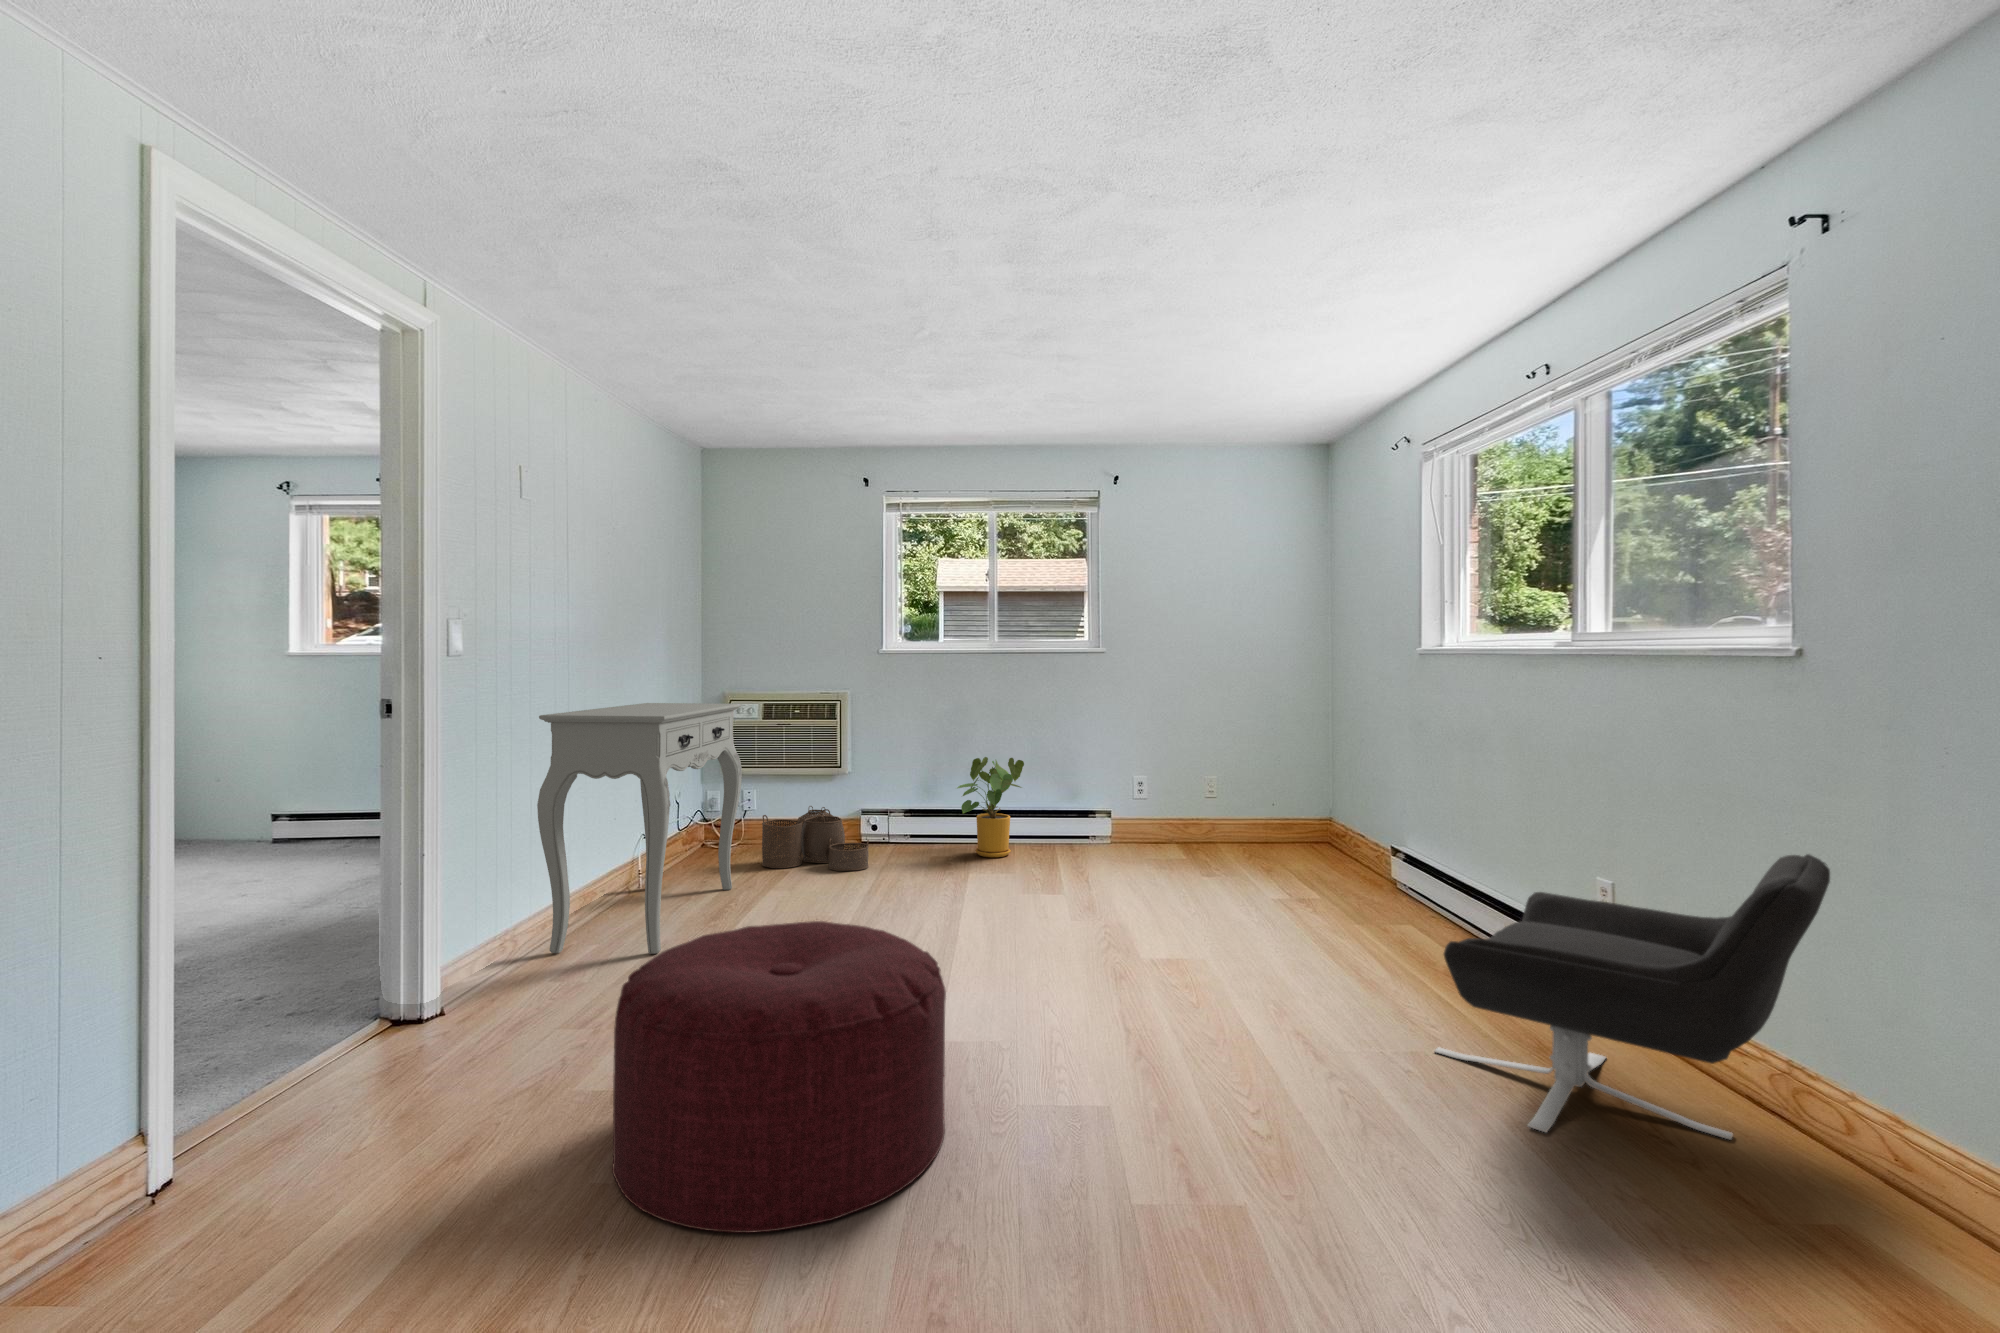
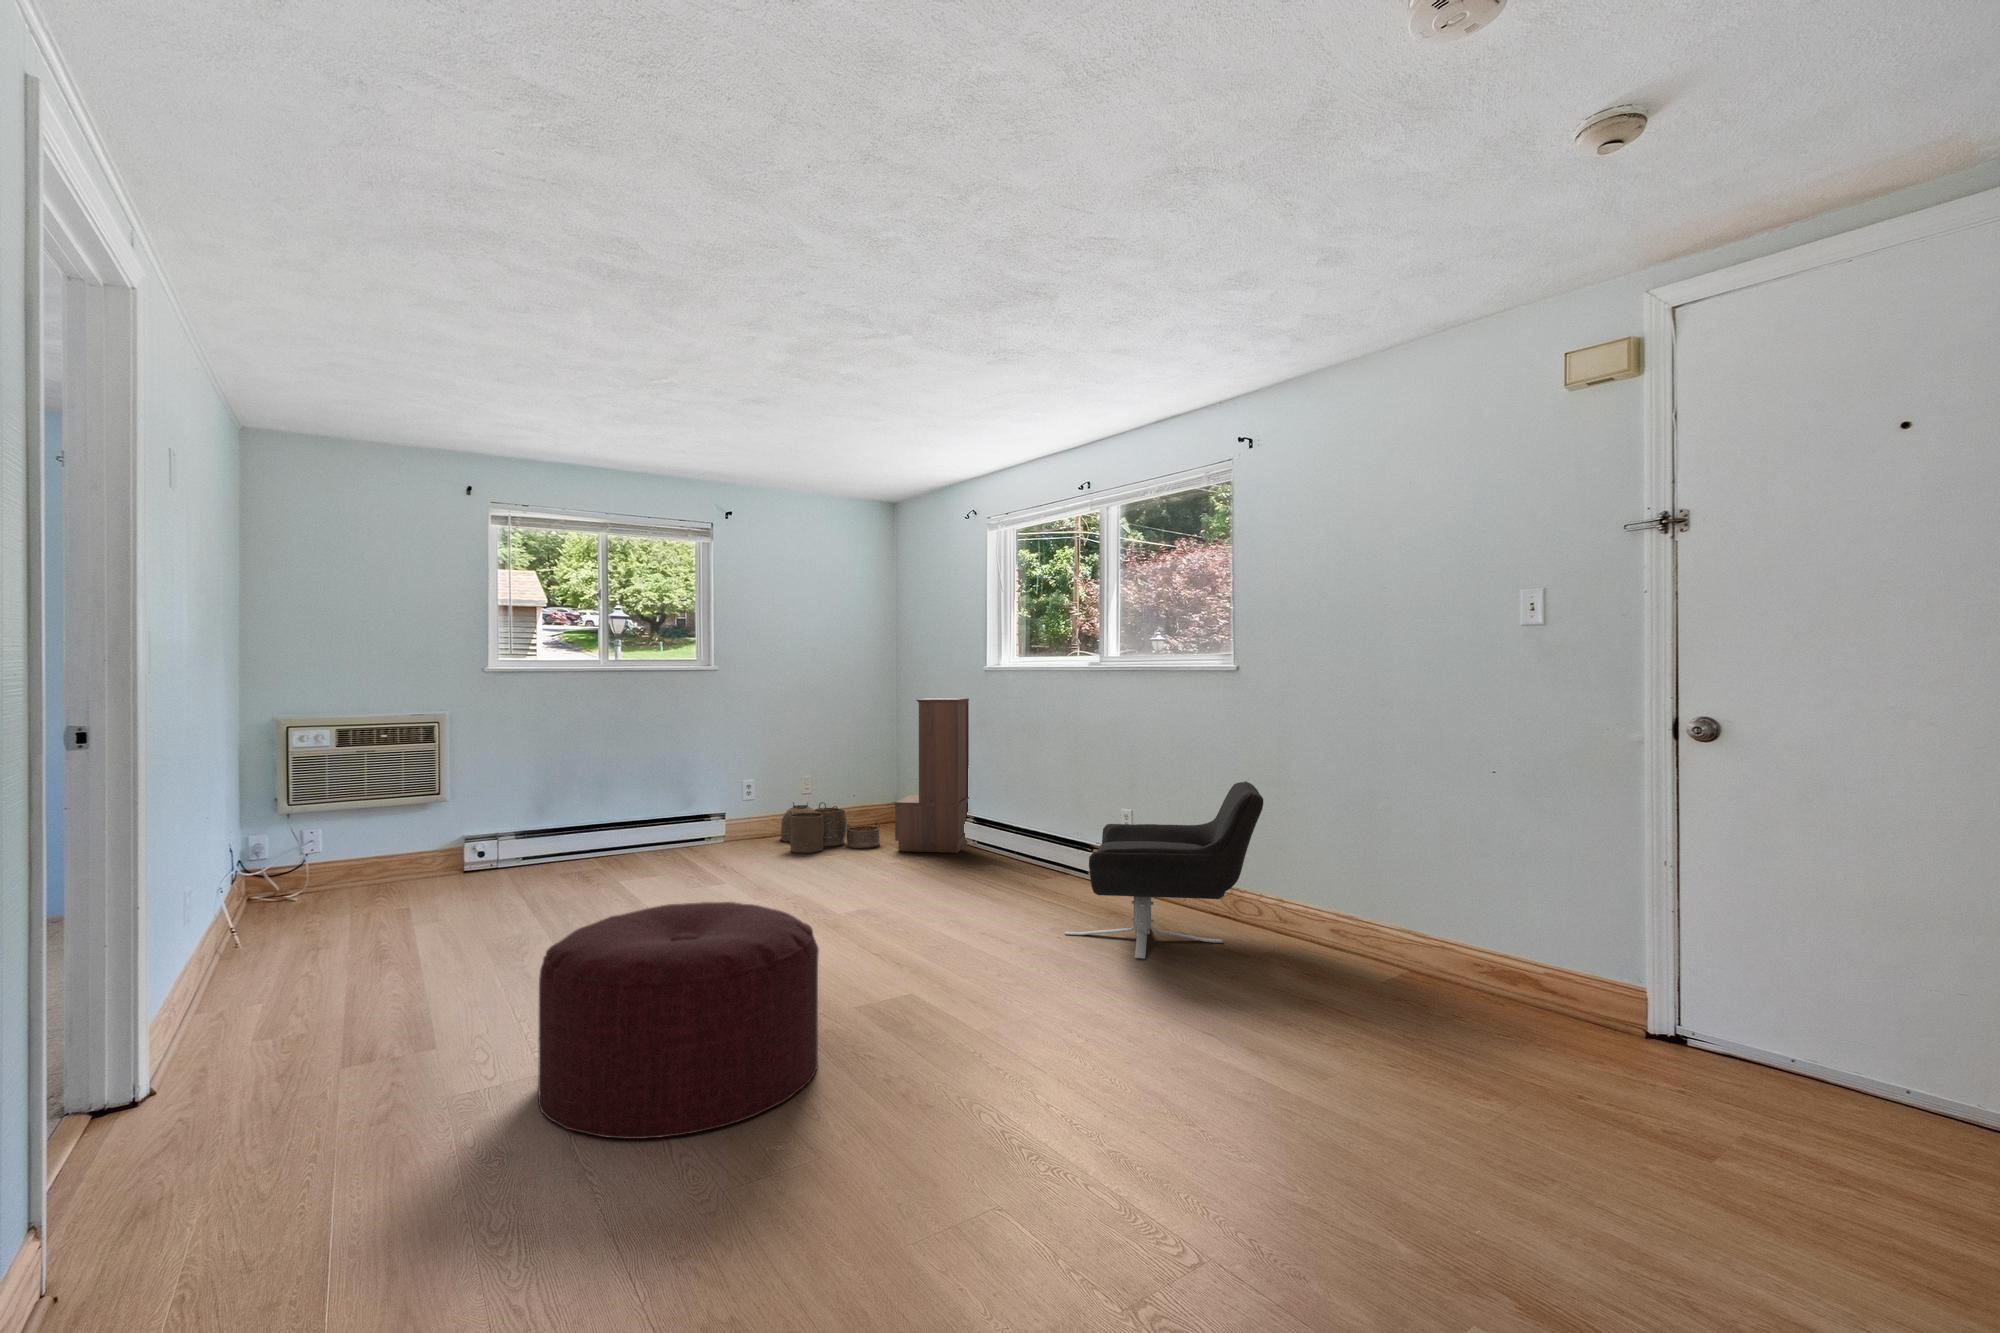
bookshelf: none [1291,690,1401,892] -> present [895,698,969,853]
console table: present [537,703,742,954] -> none [192,729,373,1020]
house plant: present [957,757,1024,857] -> none [587,771,657,868]
woven basket: present [762,806,869,871] -> present [781,802,880,853]

